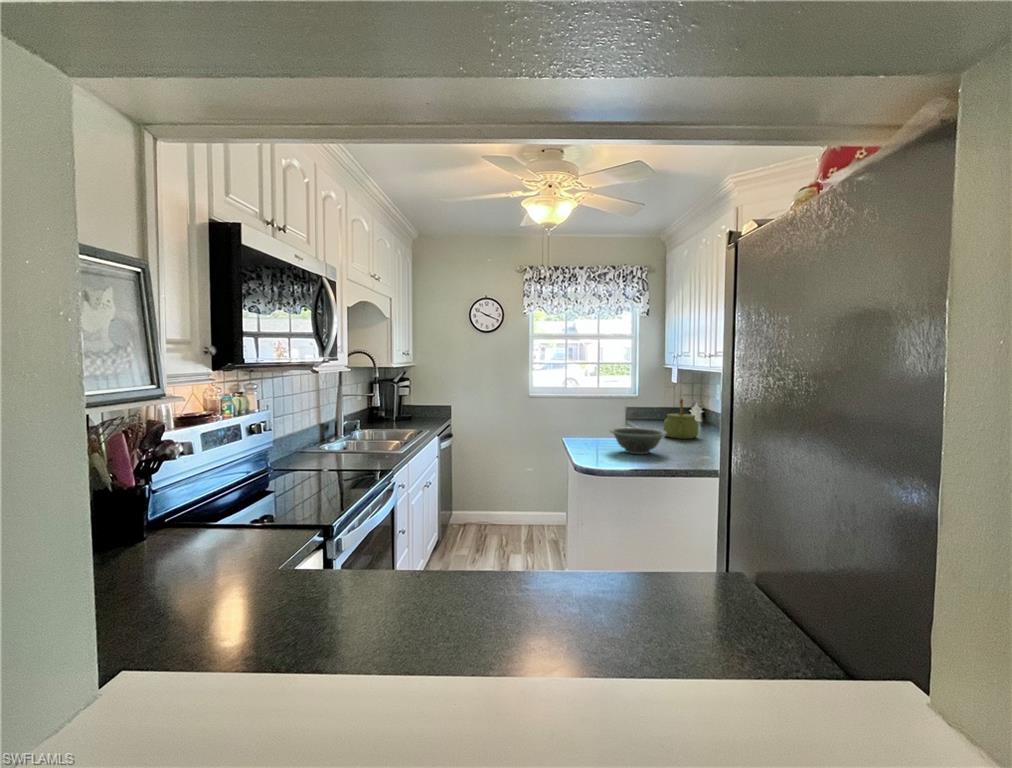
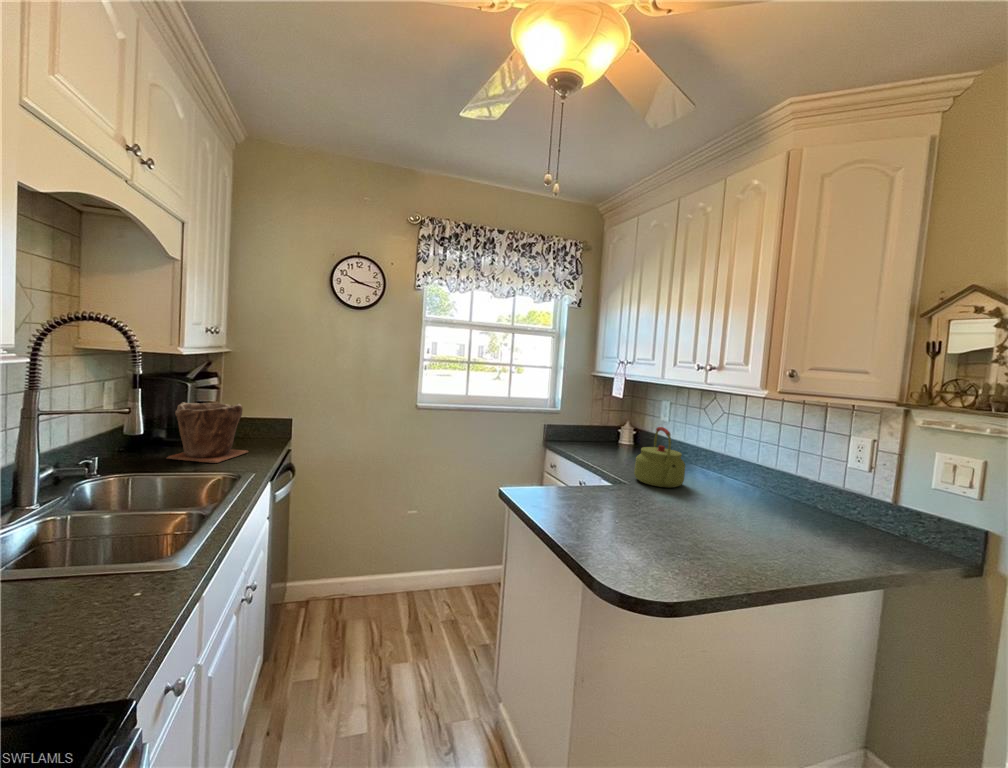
plant pot: none [388,394,427,425] -> present [167,402,248,463]
decorative bowl: present [610,427,667,454] -> none [618,488,725,549]

